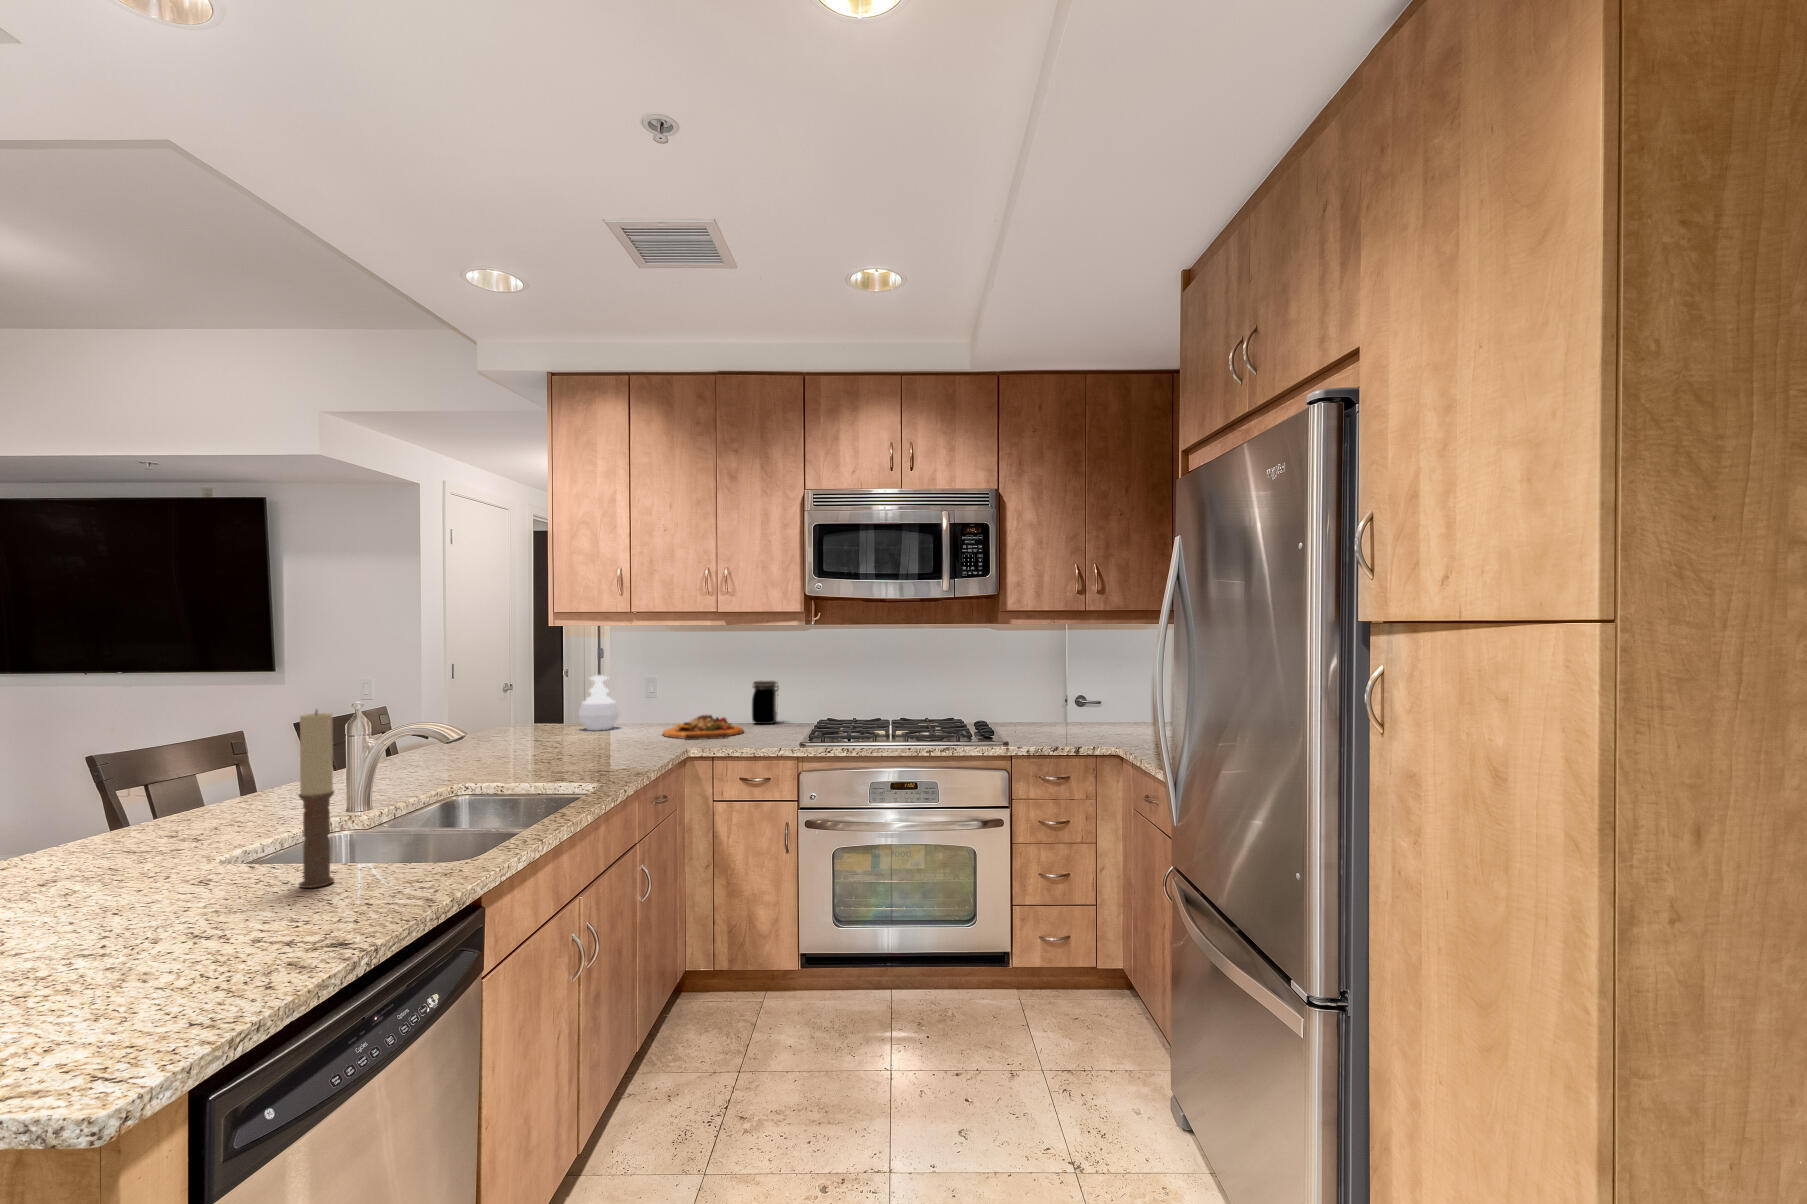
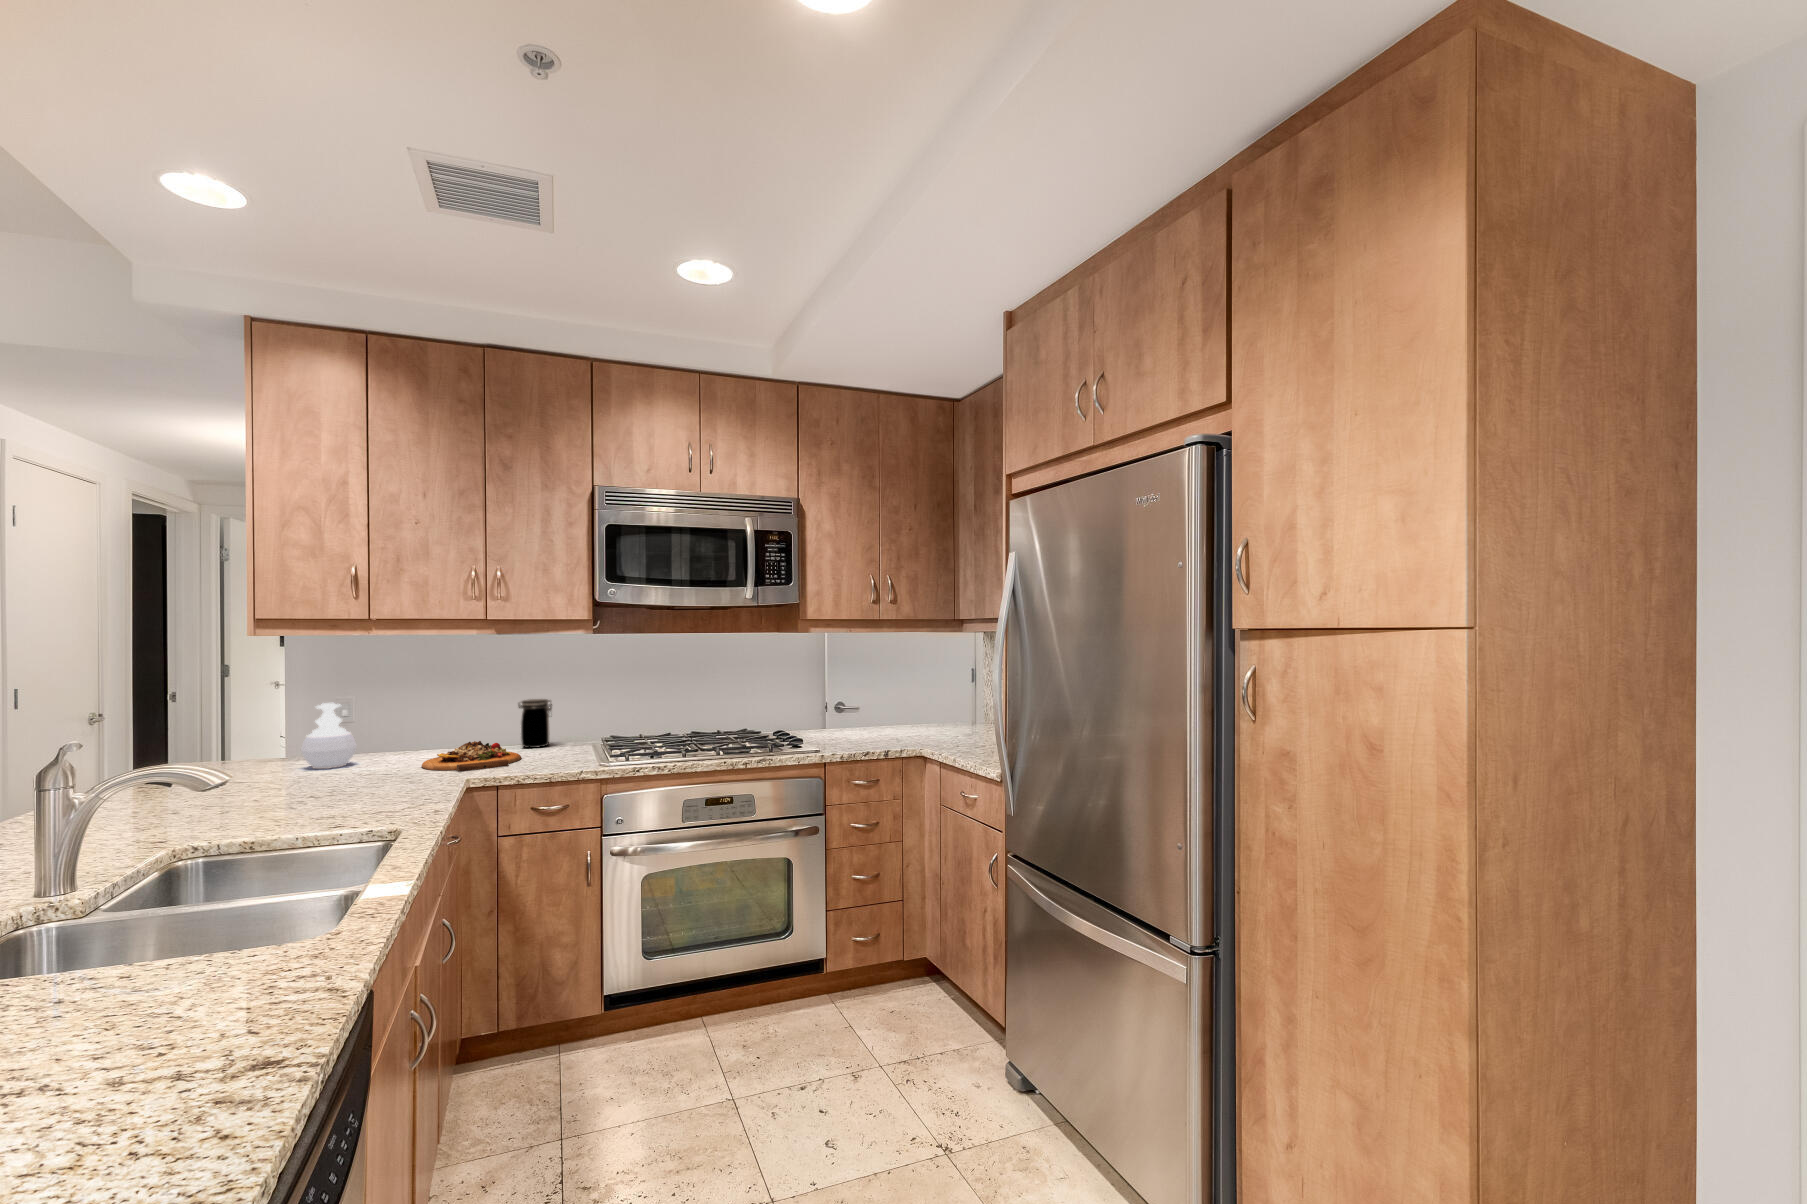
candle: present [298,711,334,888] -> none [115,771,166,1001]

